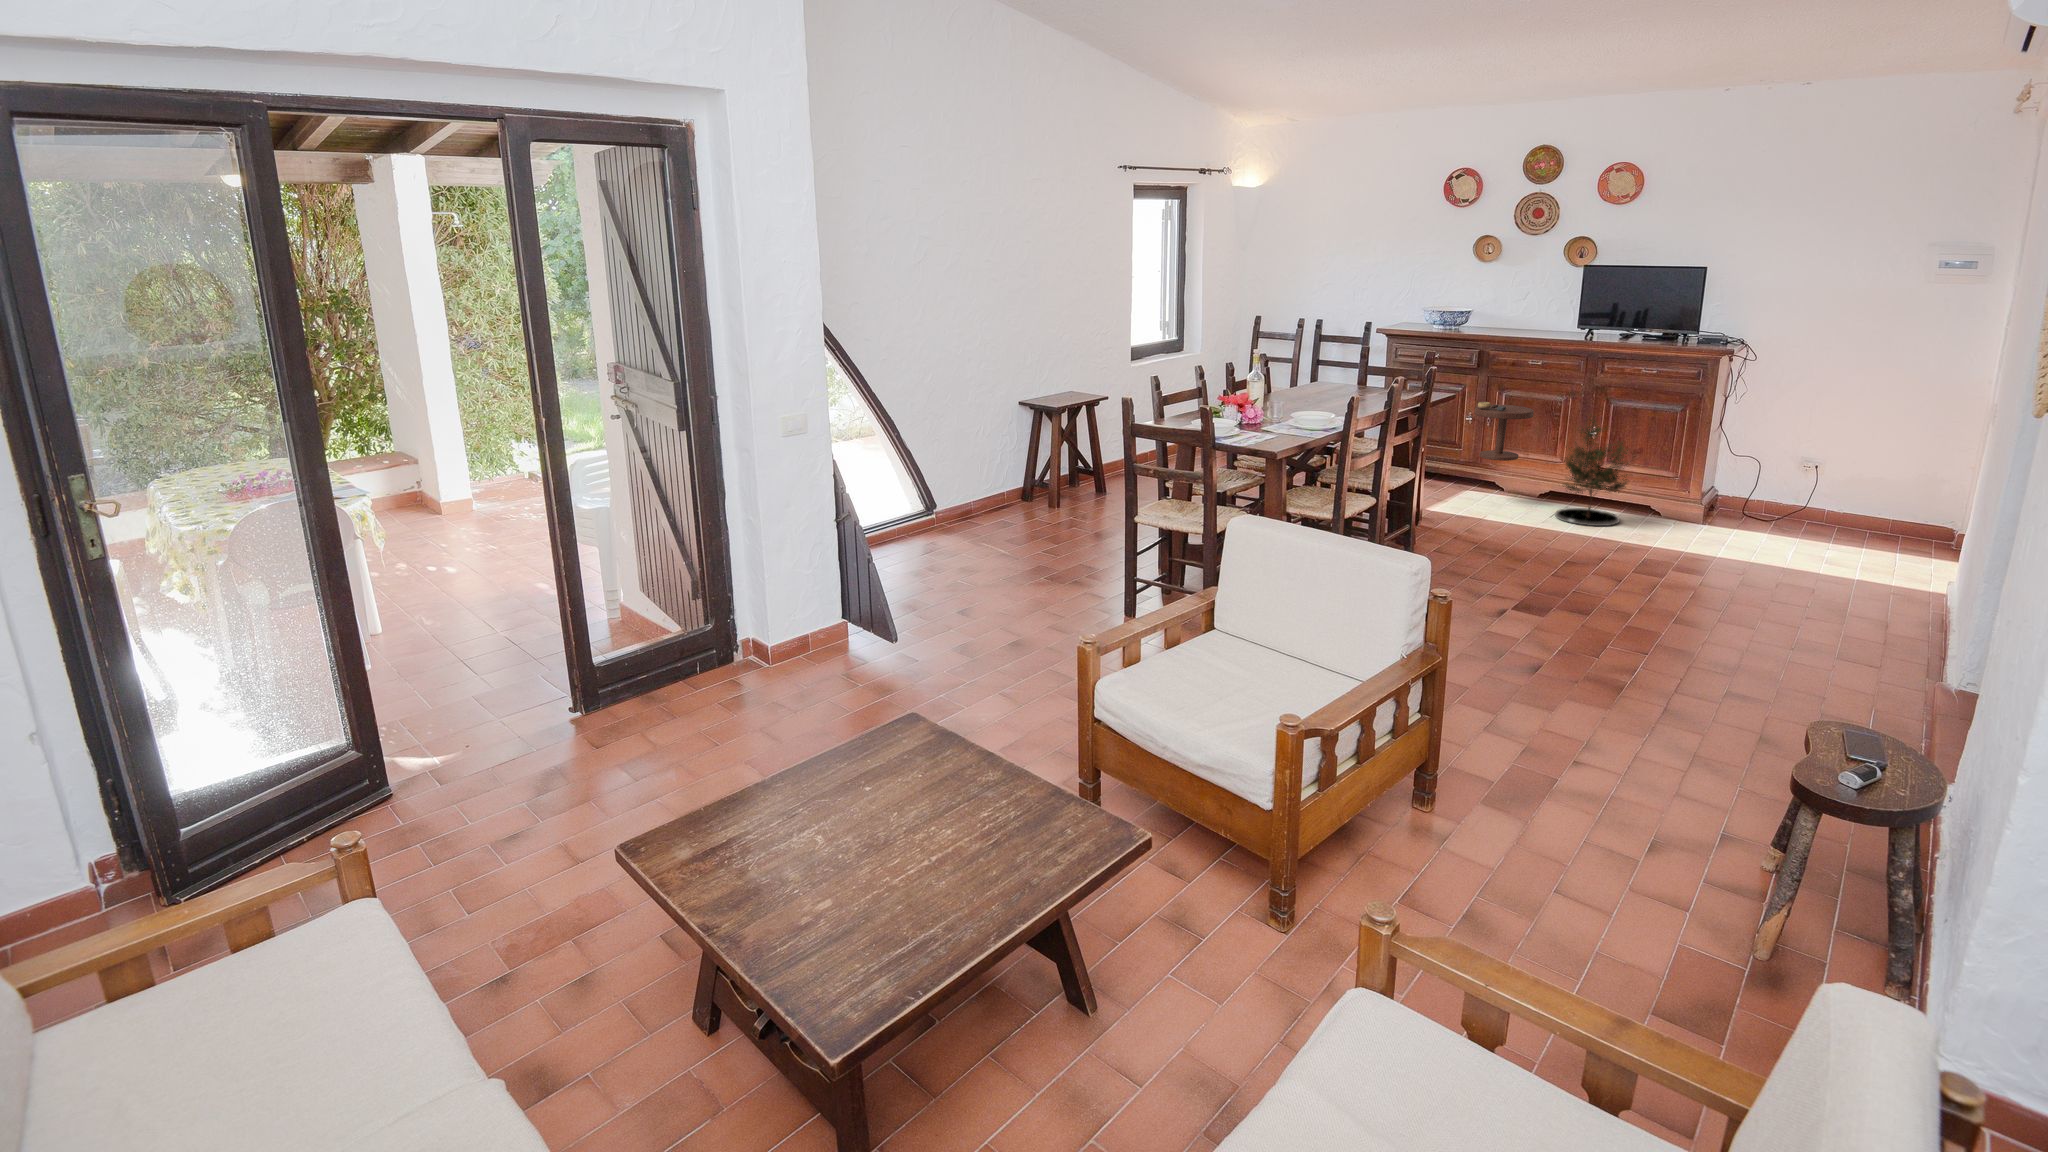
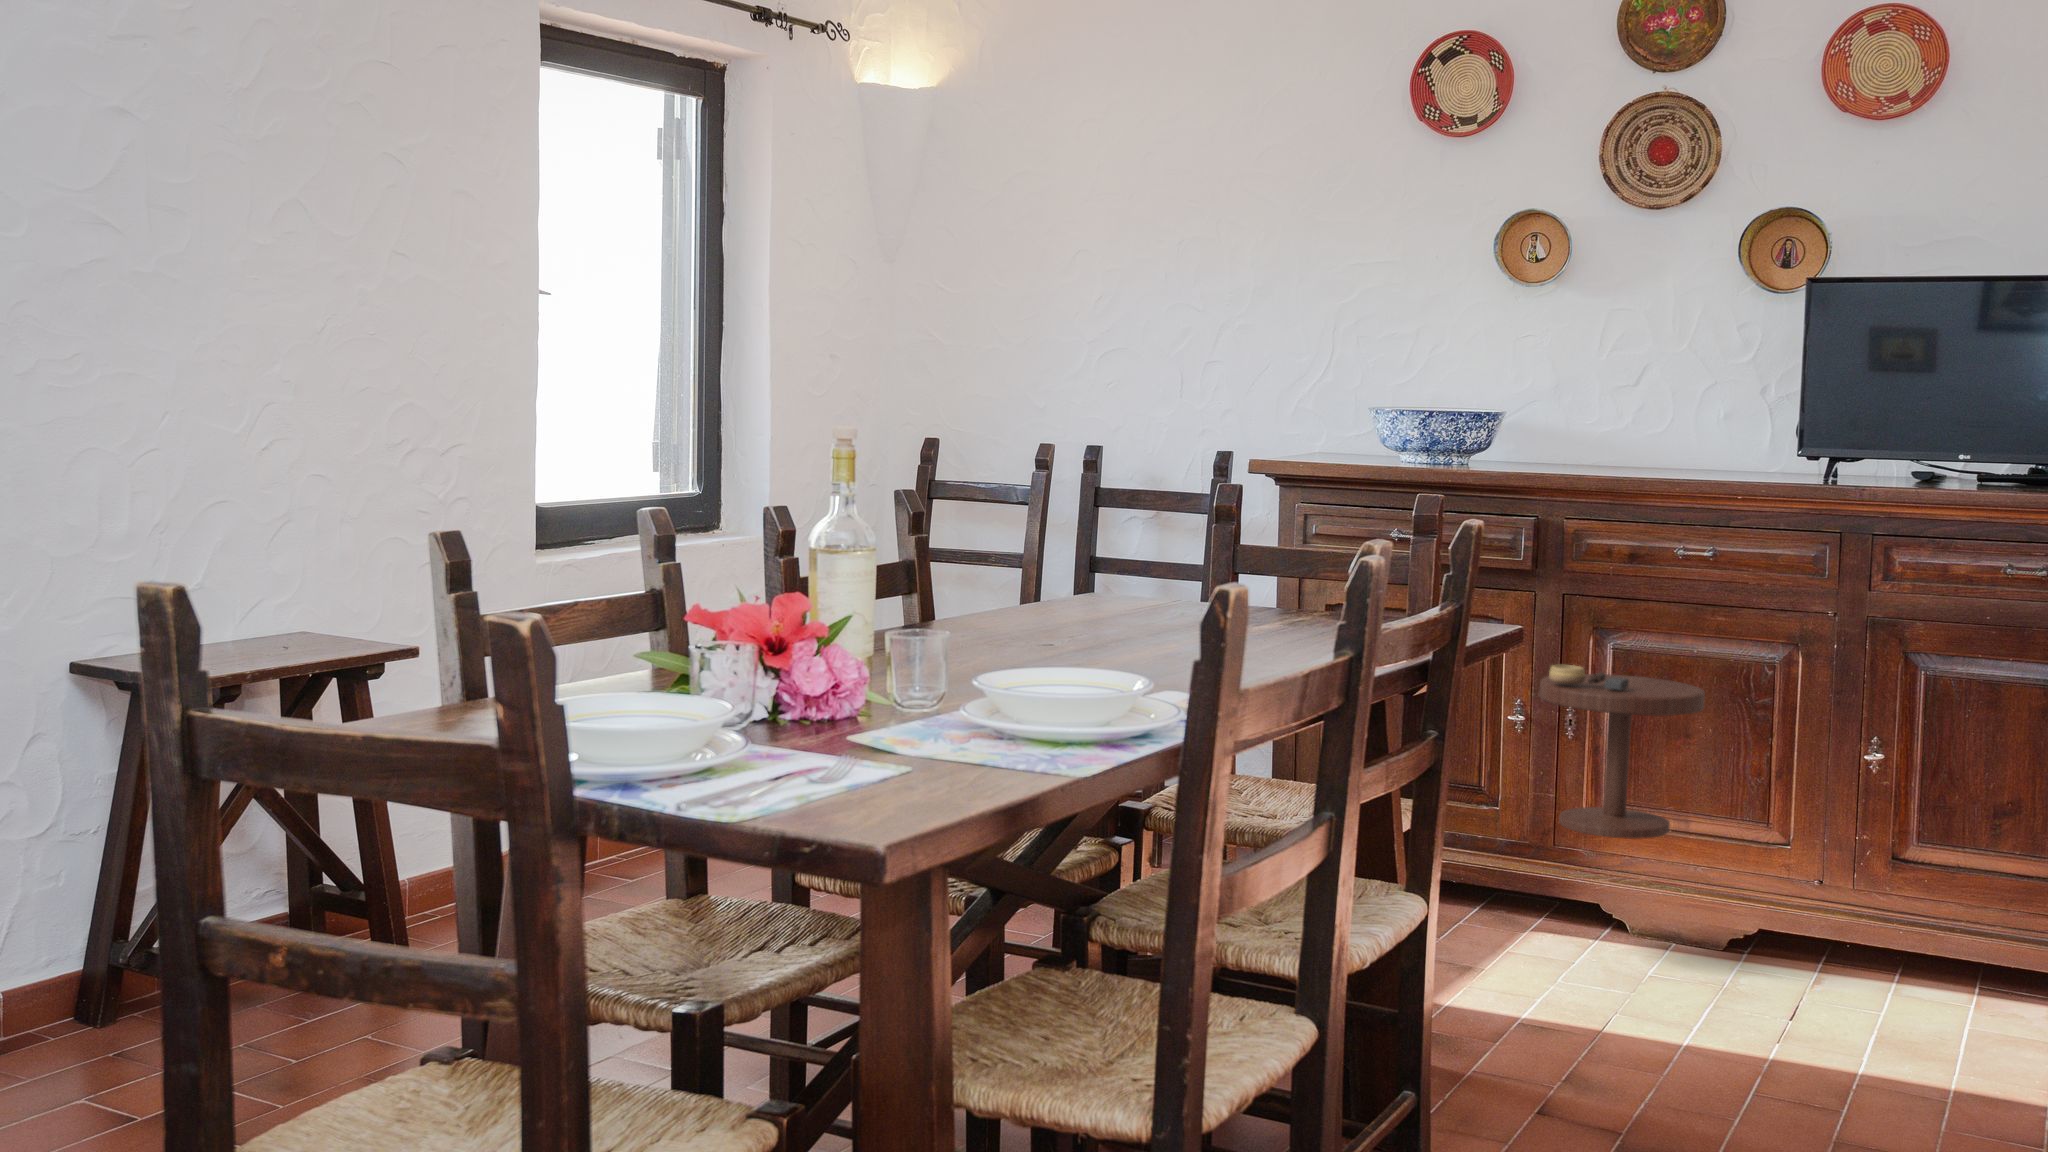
potted tree: present [1555,414,1628,526] -> none [1795,697,2011,1041]

